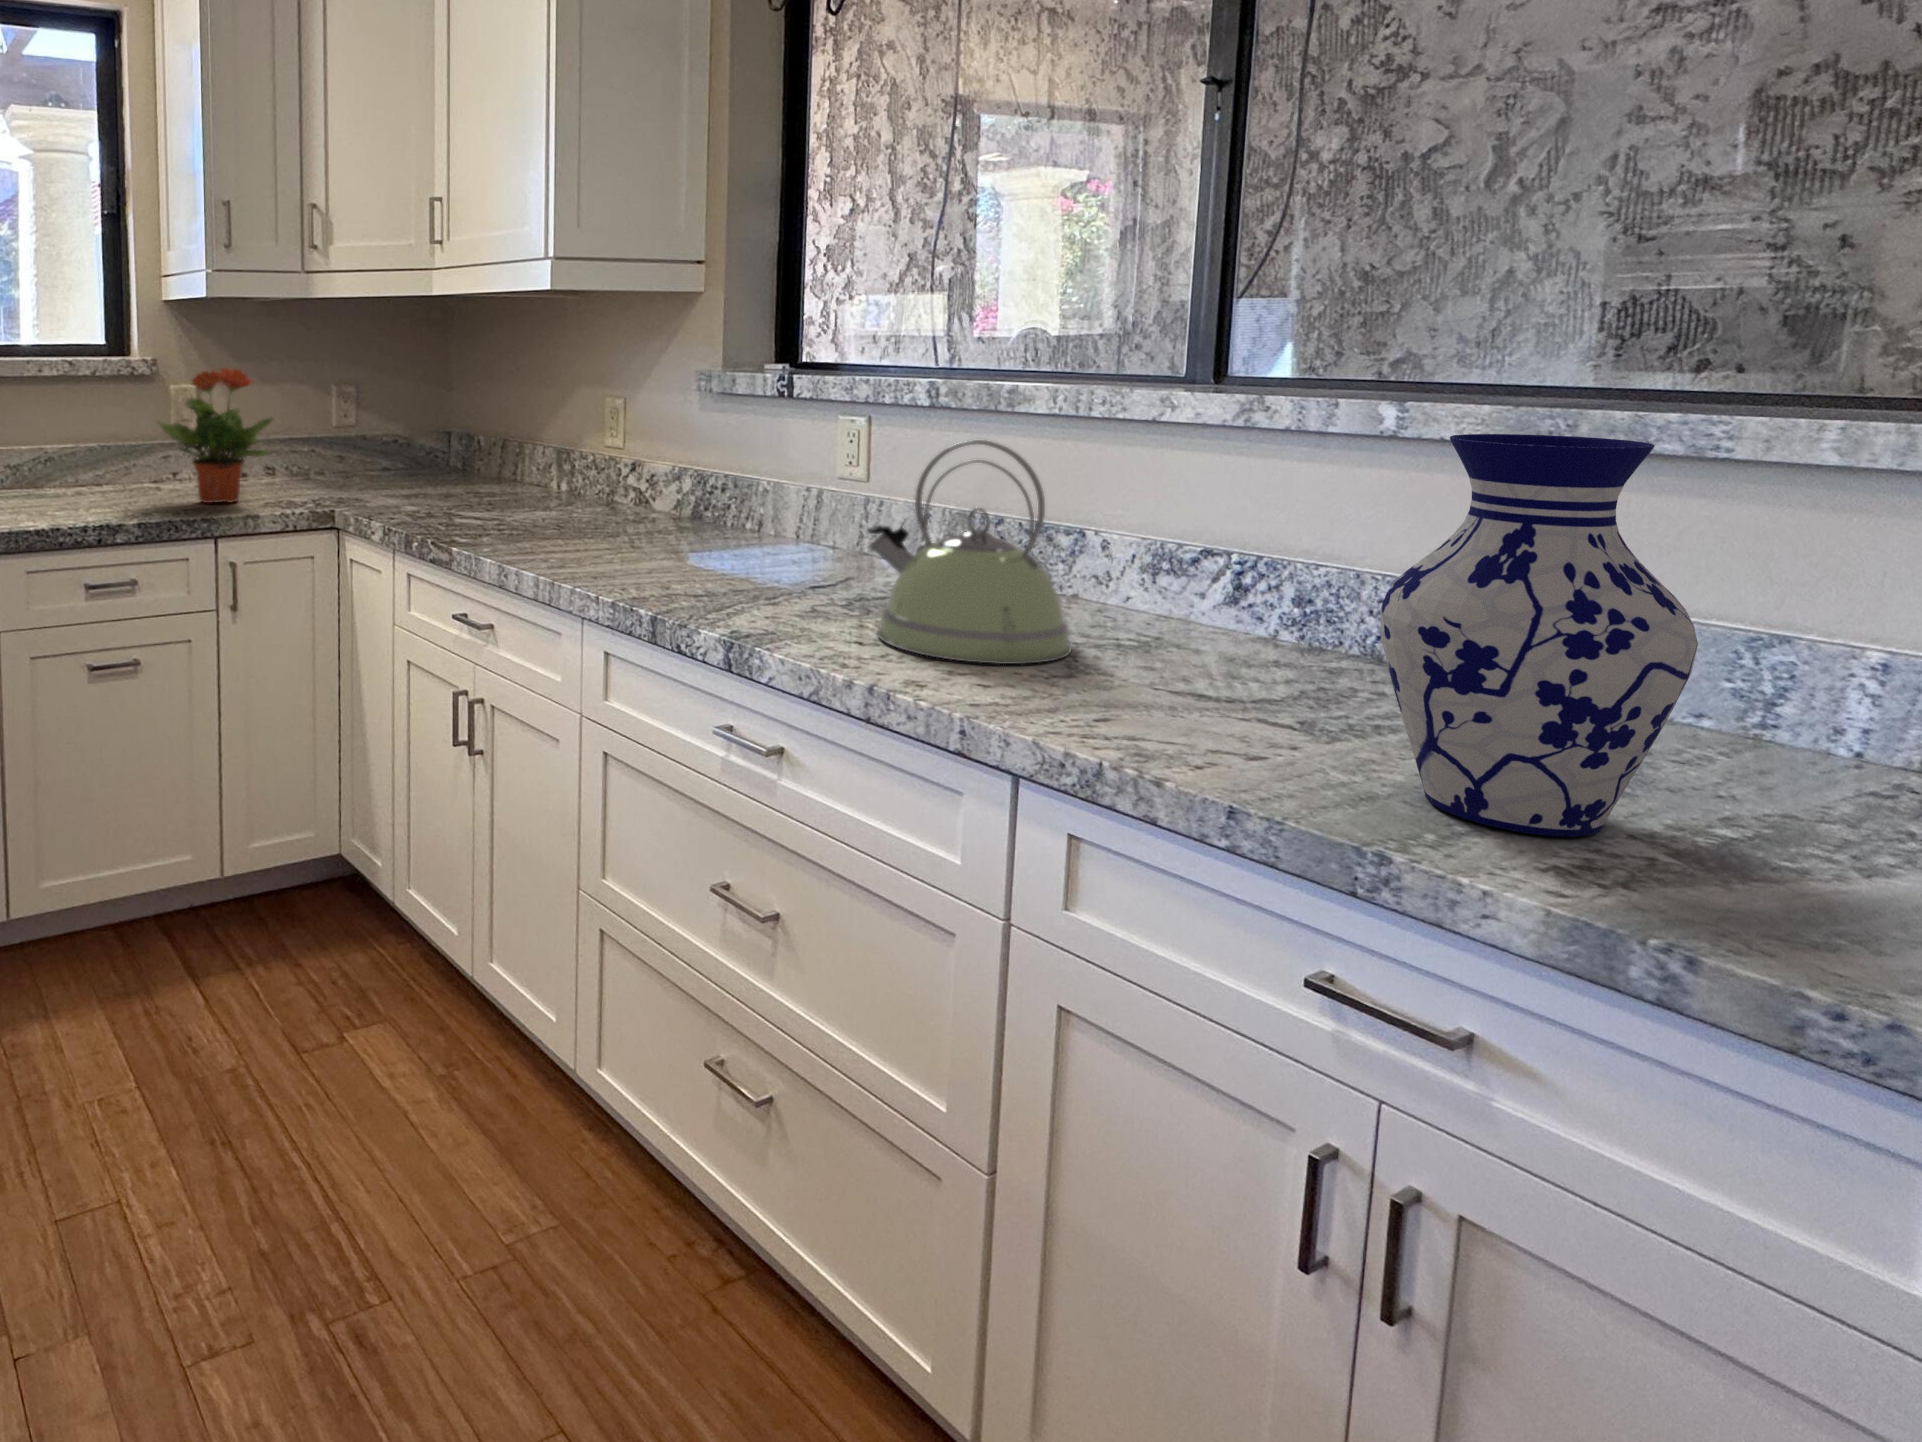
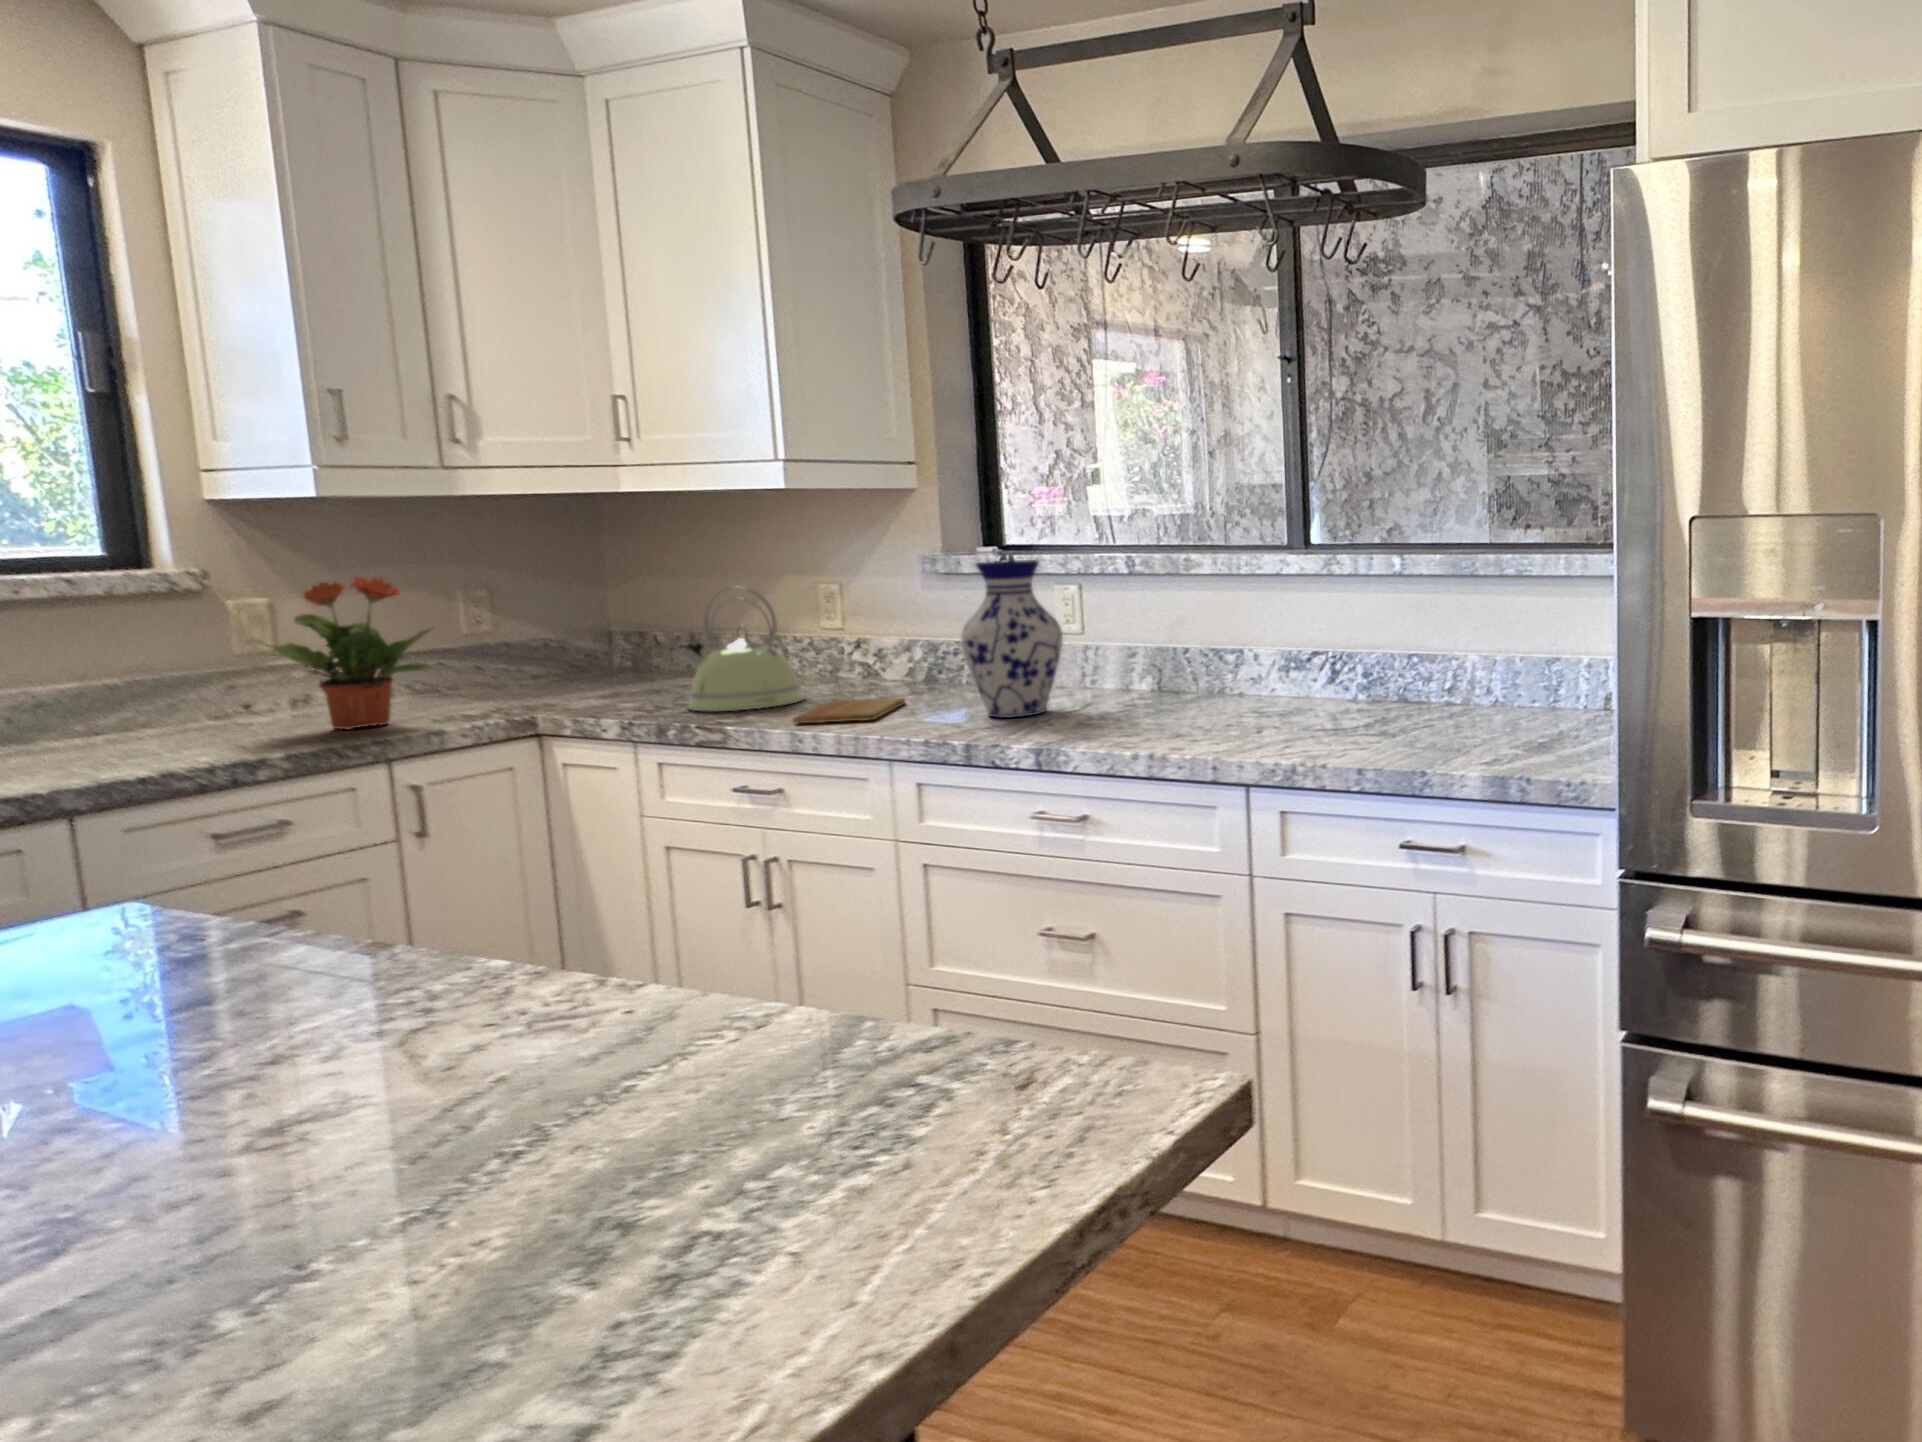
vase: present [1380,434,1698,837] -> present [961,560,1063,718]
kettle: present [867,440,1071,664] -> present [678,587,804,712]
cutting board: none [515,531,646,563] -> present [794,698,905,723]

